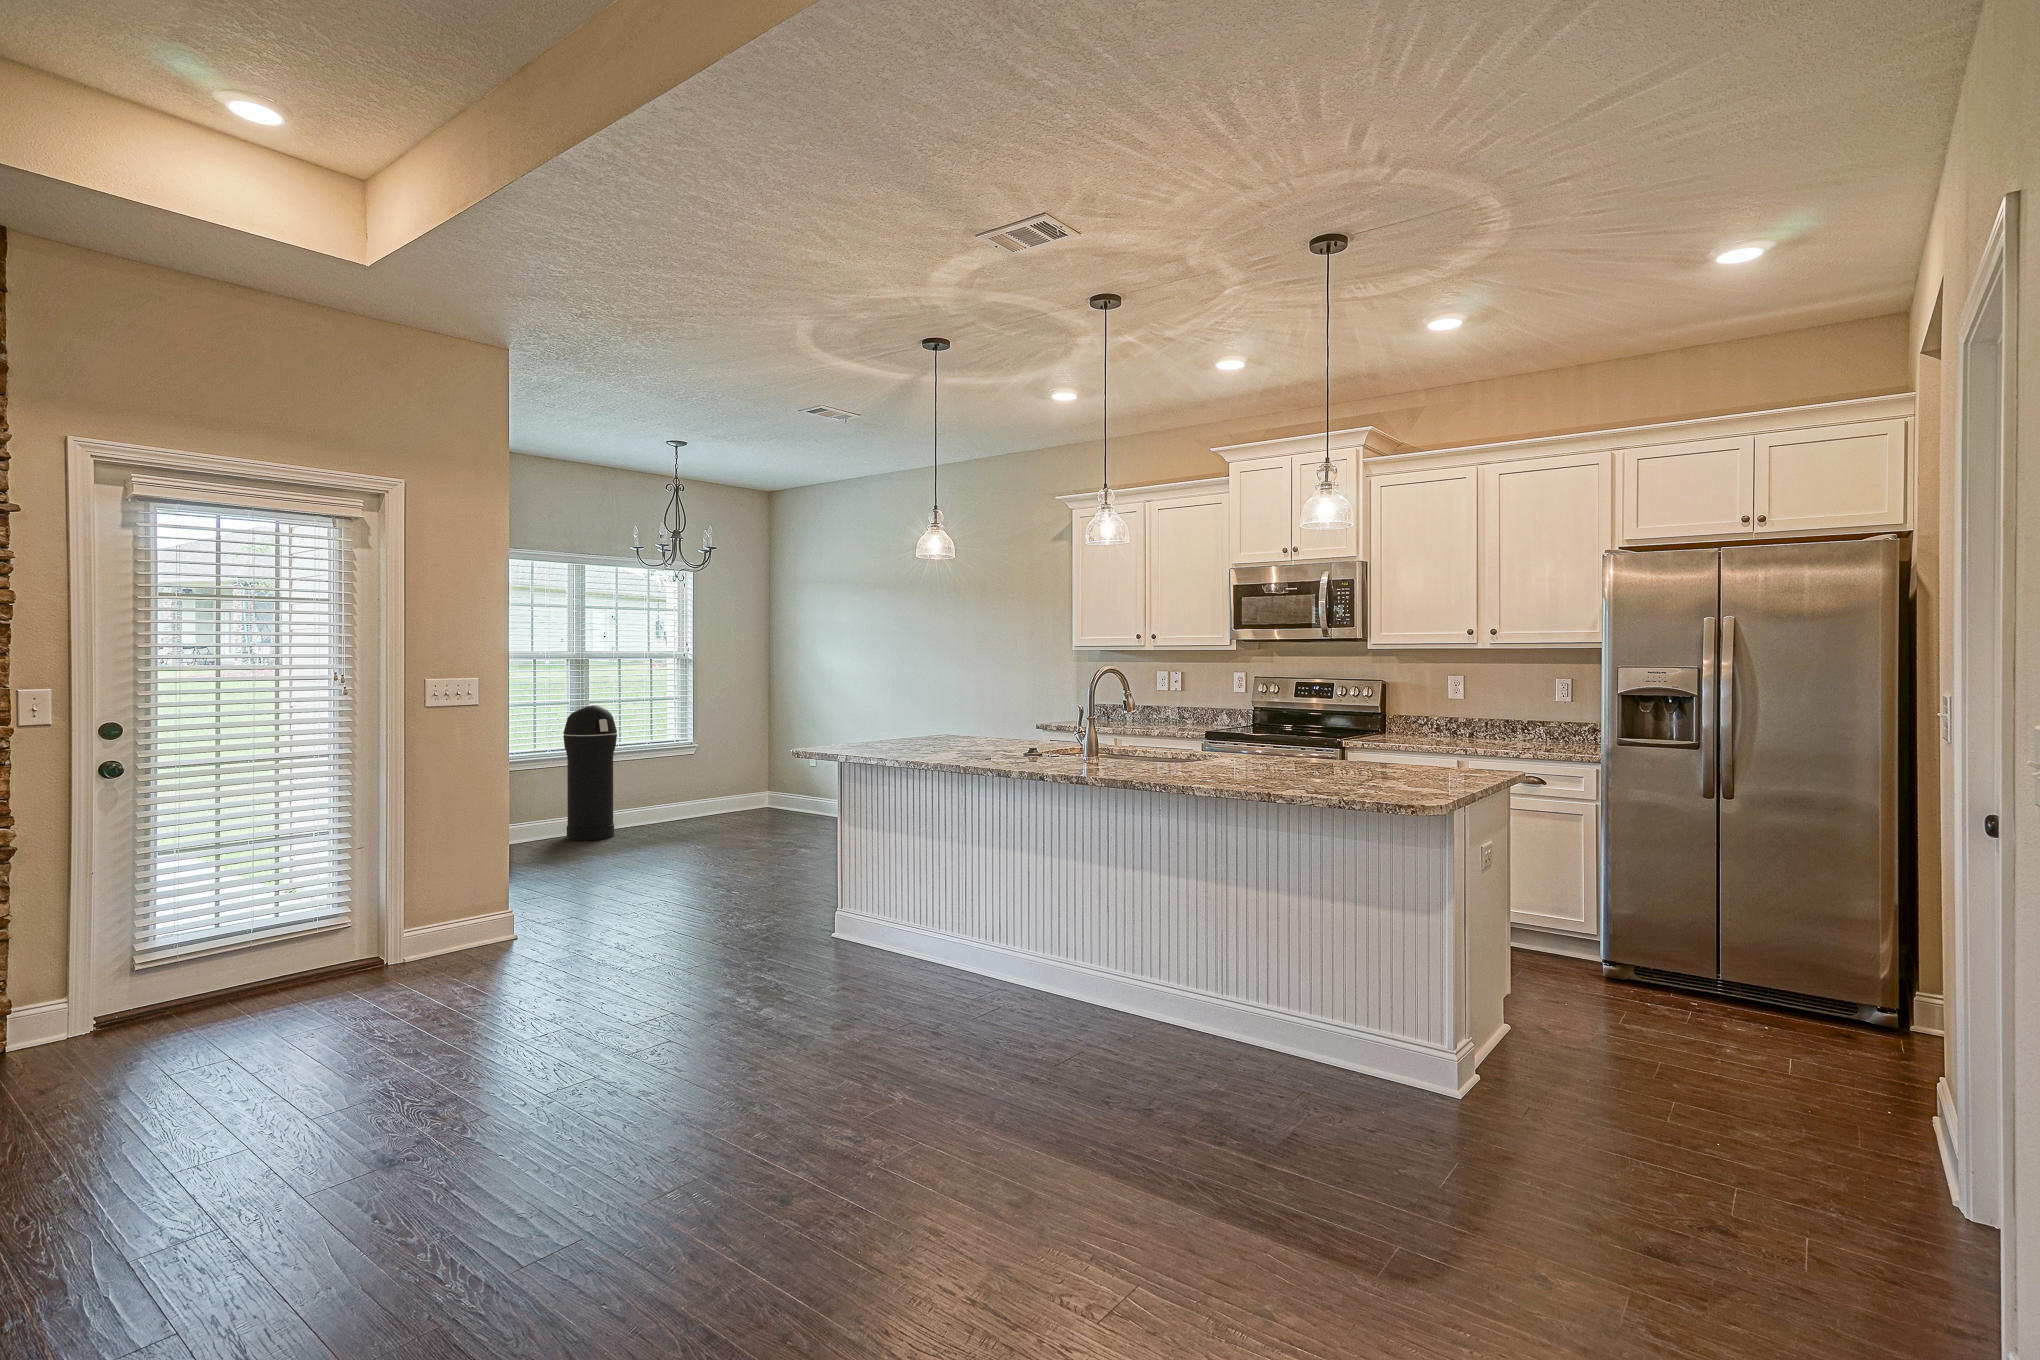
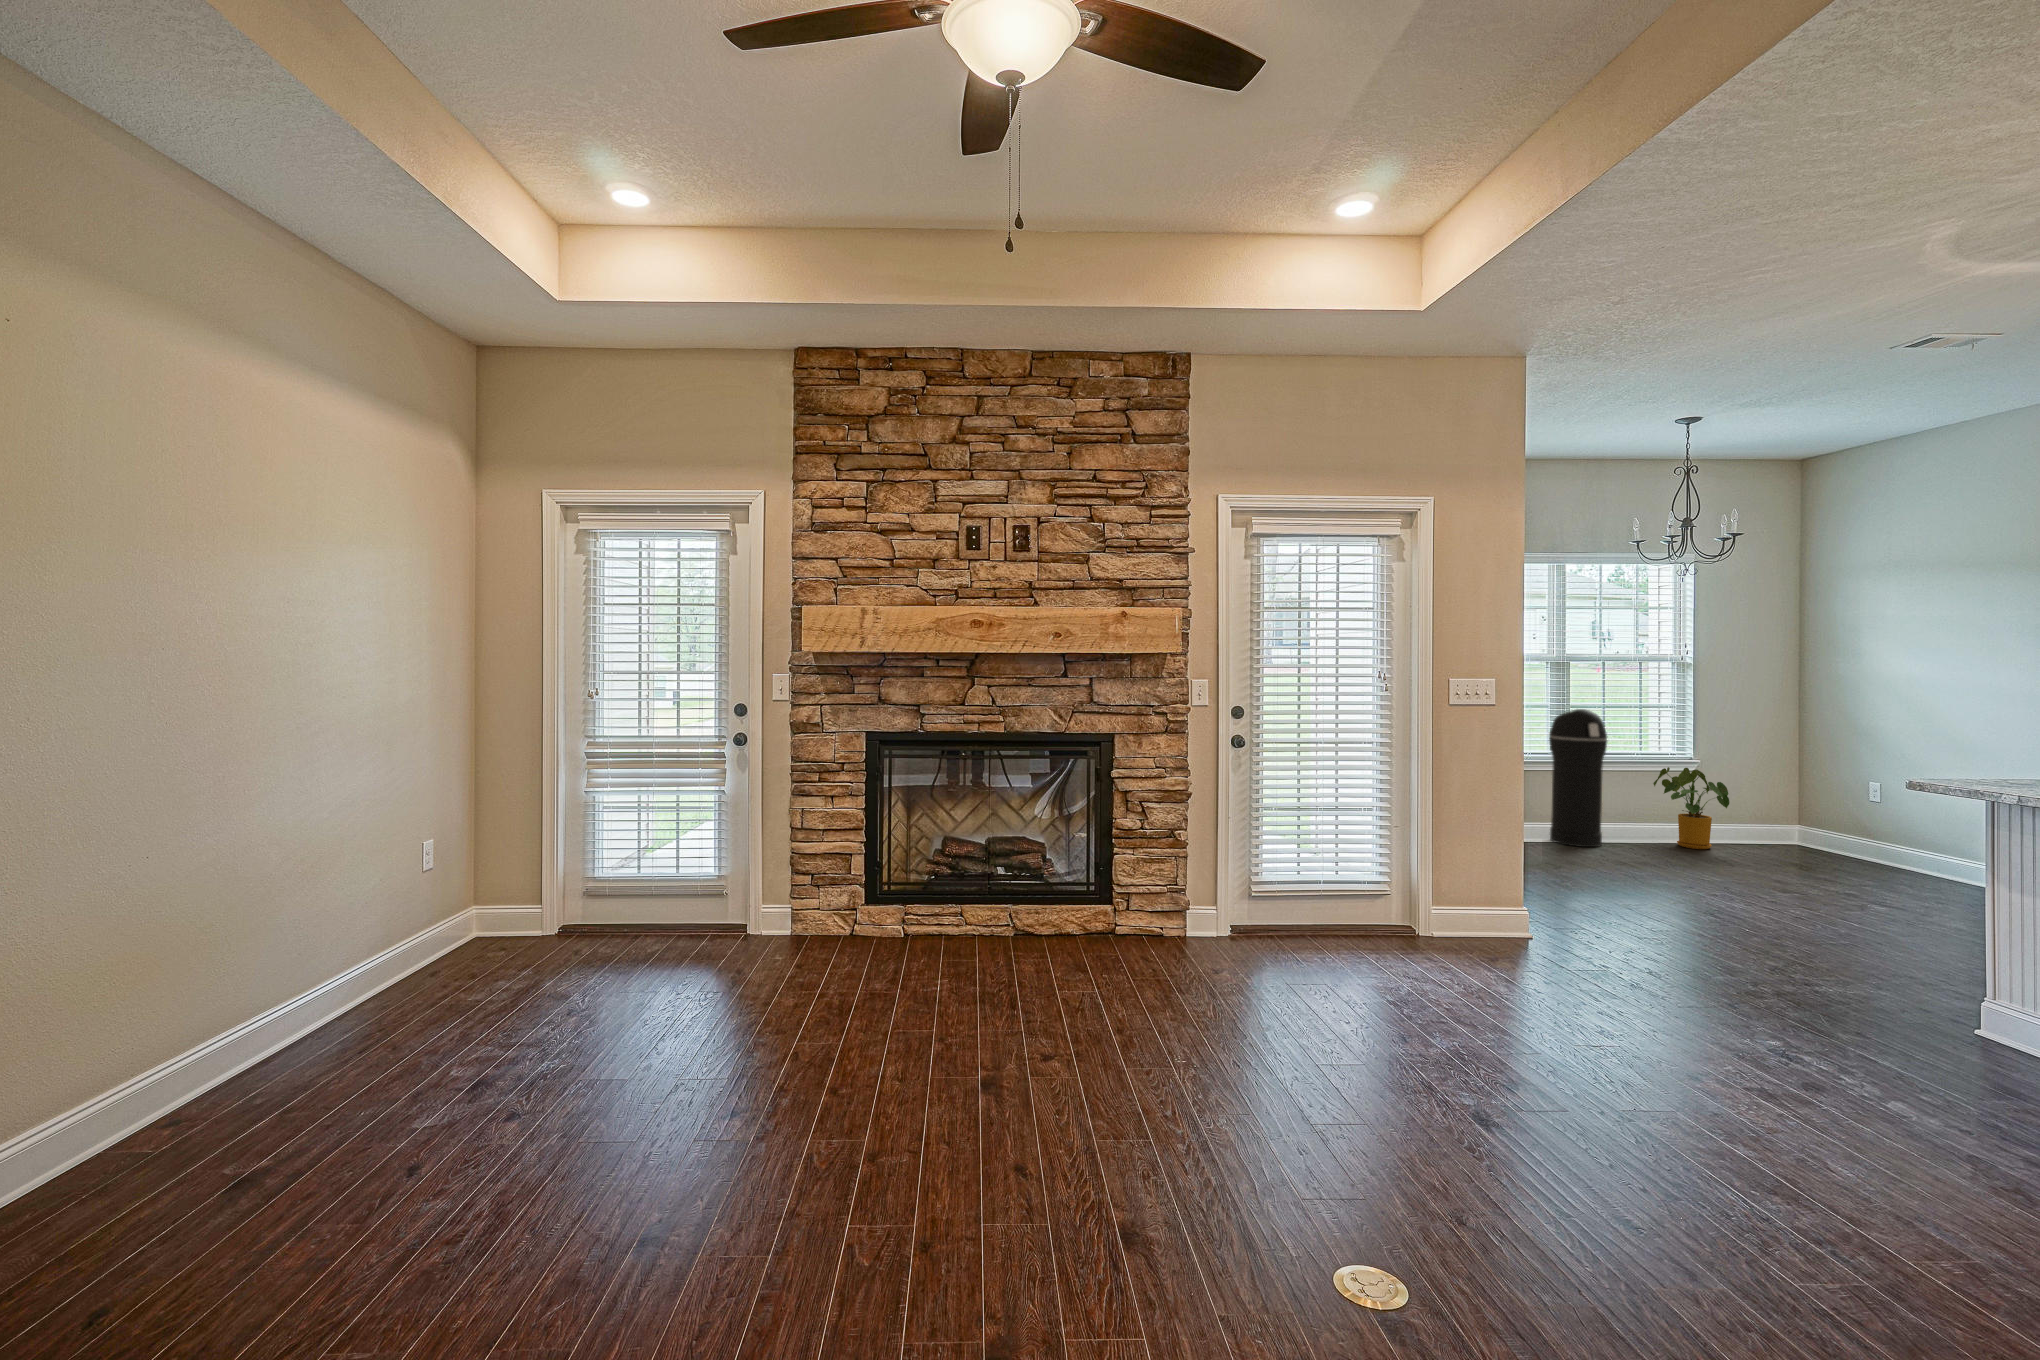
house plant: none [660,754,719,826] -> present [1653,767,1729,849]

